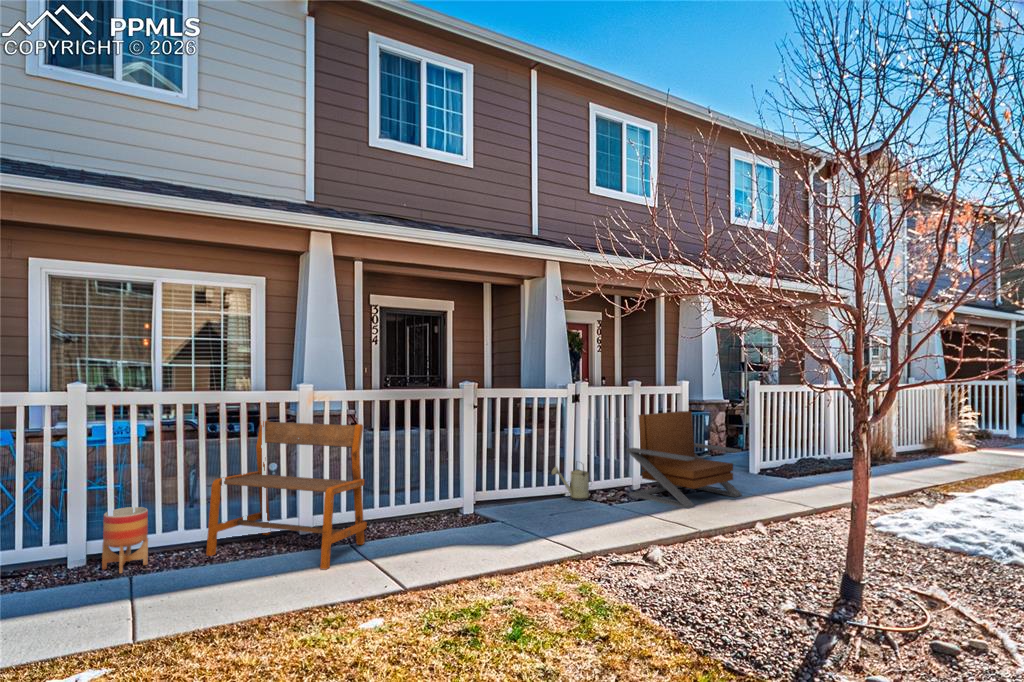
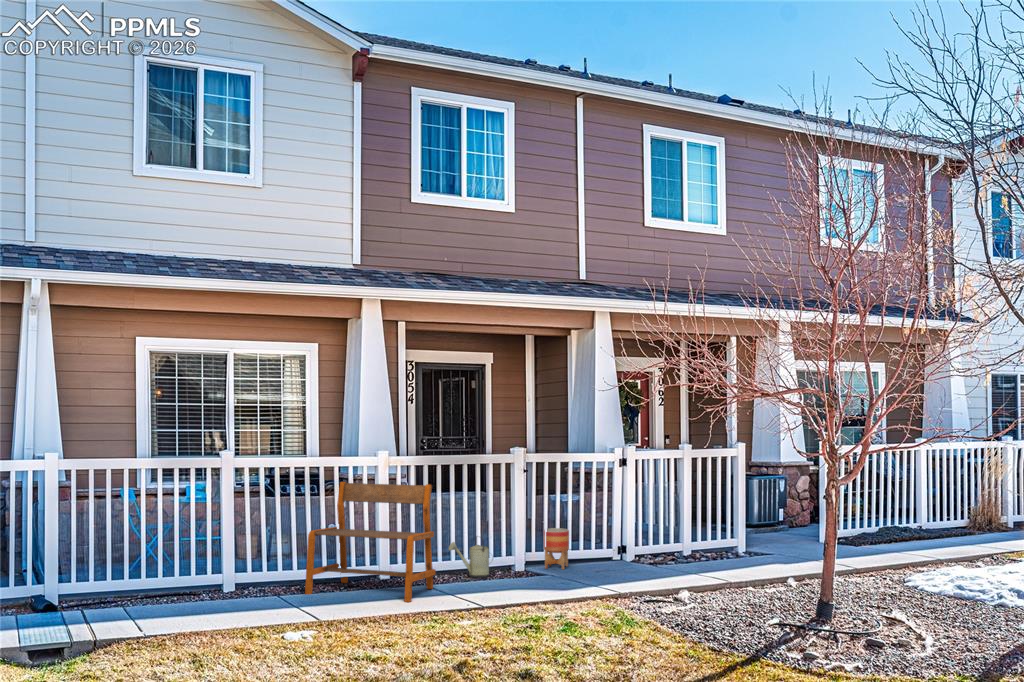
lounge chair: present [626,411,742,509] -> none [675,475,792,569]
watering can: present [552,464,589,501] -> present [449,537,489,578]
planter: present [102,507,148,573] -> present [544,528,569,570]

